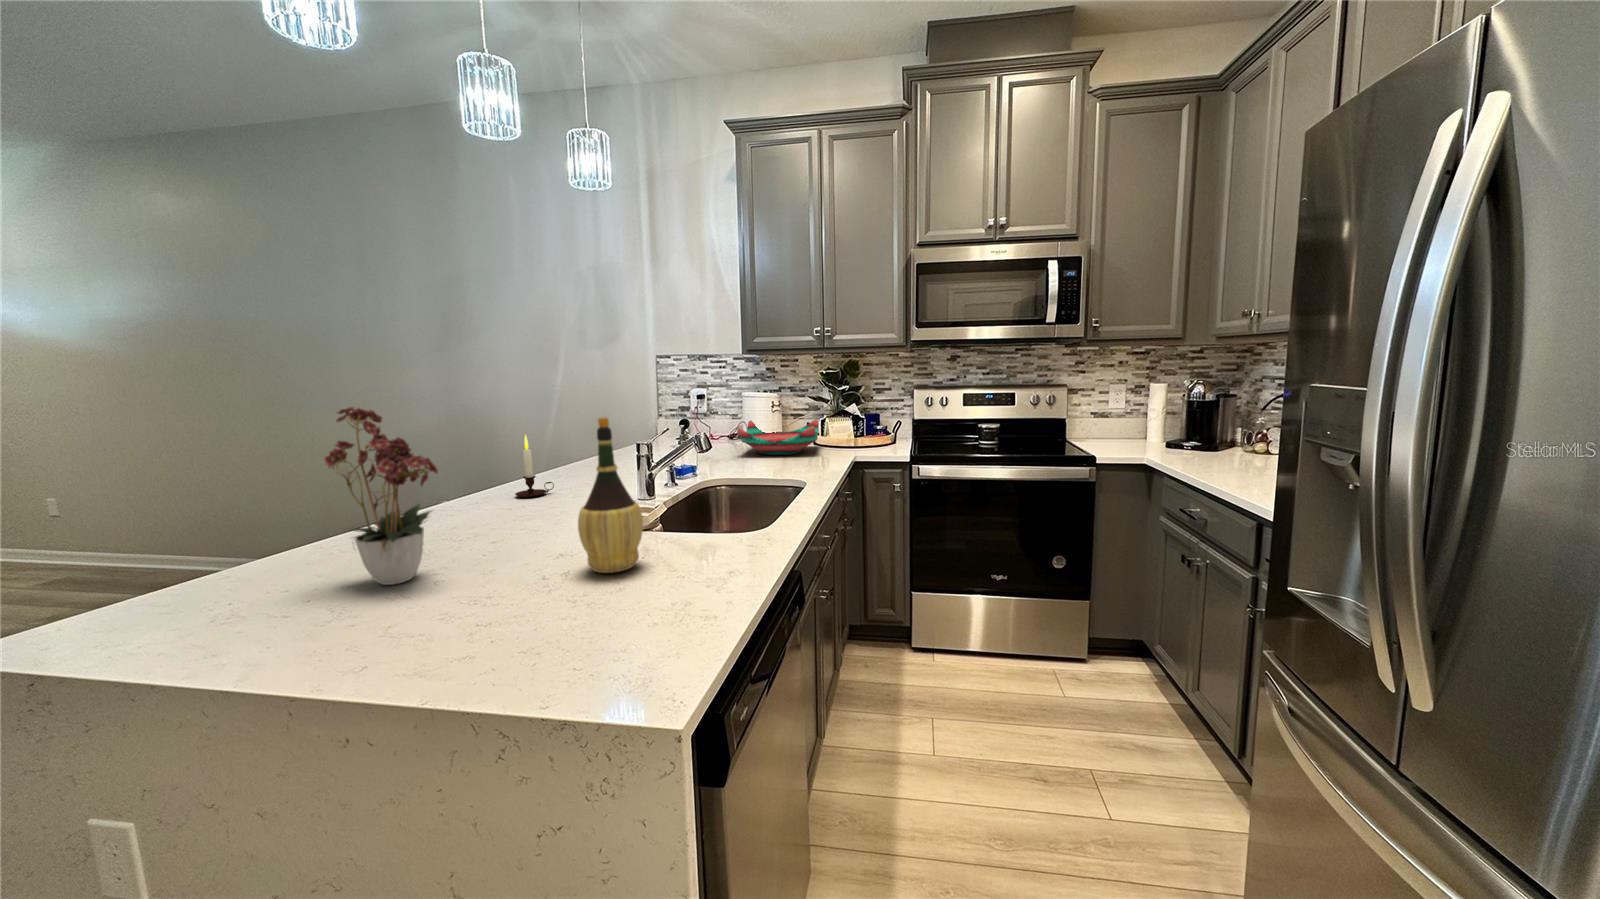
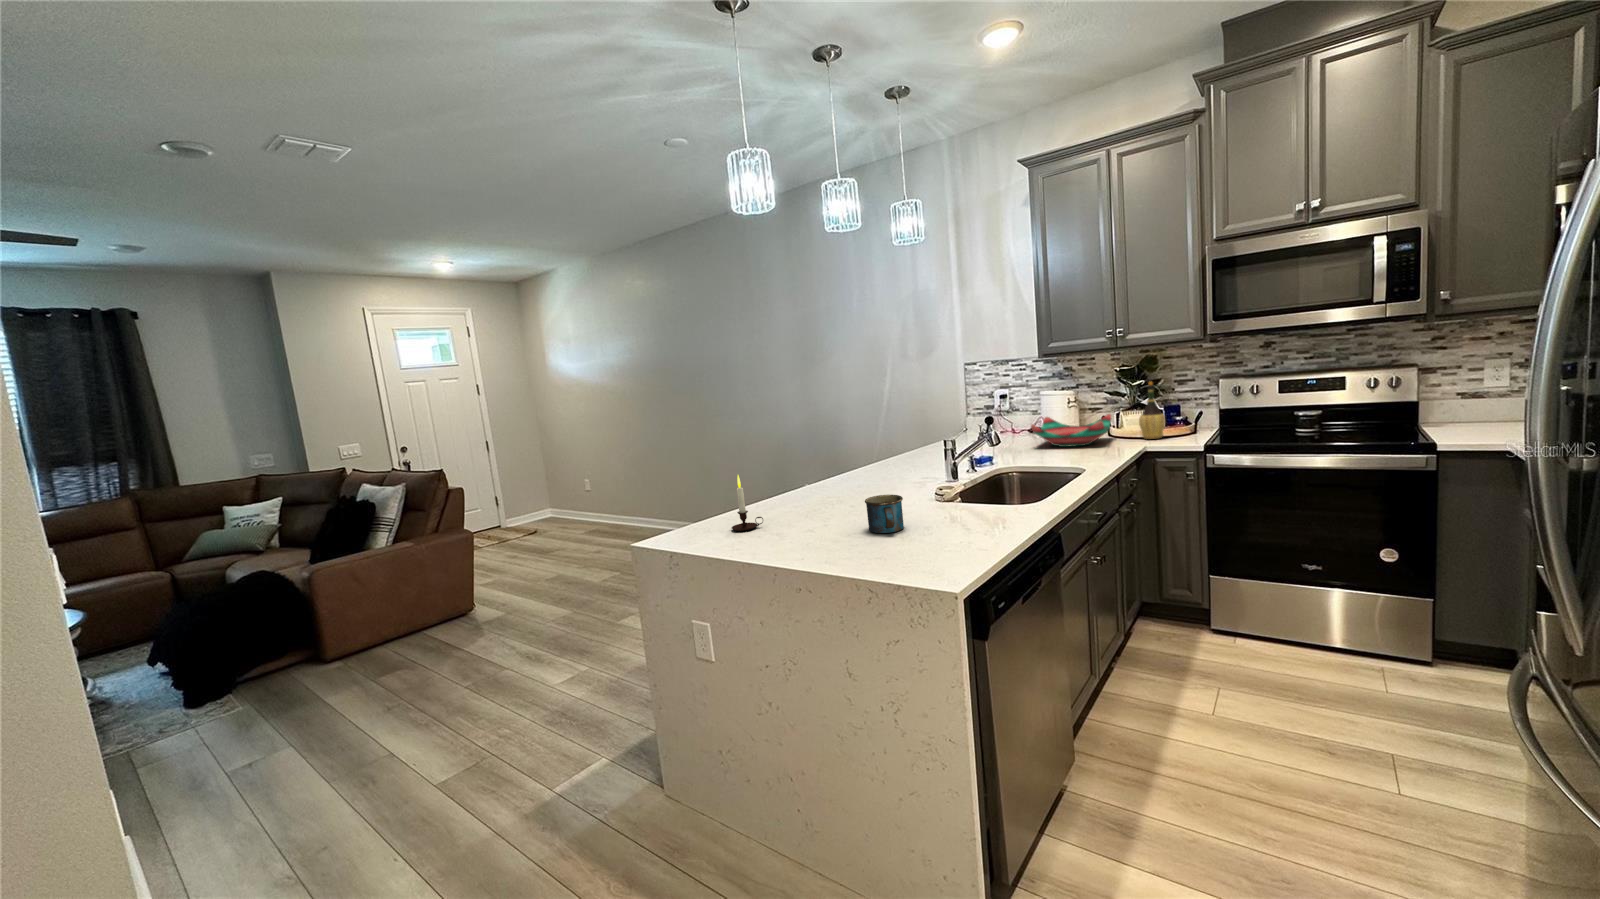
flower arrangement: present [324,407,438,585] -> none [792,423,851,518]
wine bottle: present [578,417,643,573] -> present [1139,381,1165,439]
candle: present [515,435,554,497] -> present [732,475,763,531]
mug: none [463,539,549,621] -> present [865,495,904,533]

